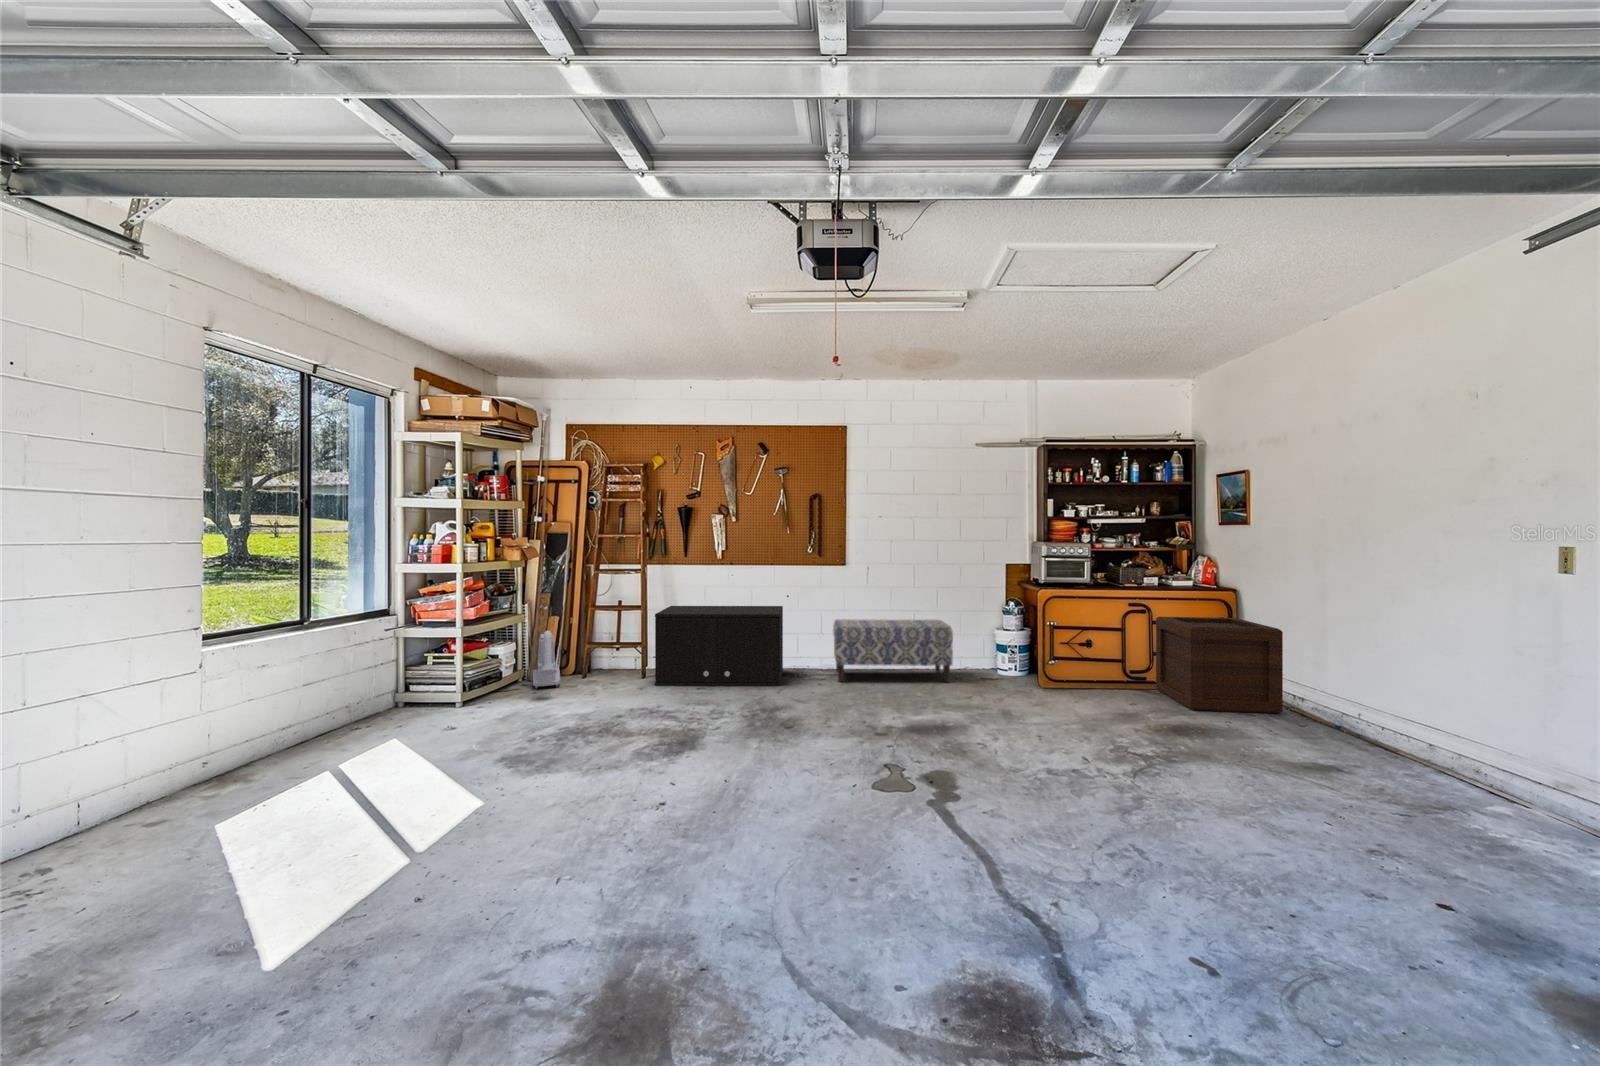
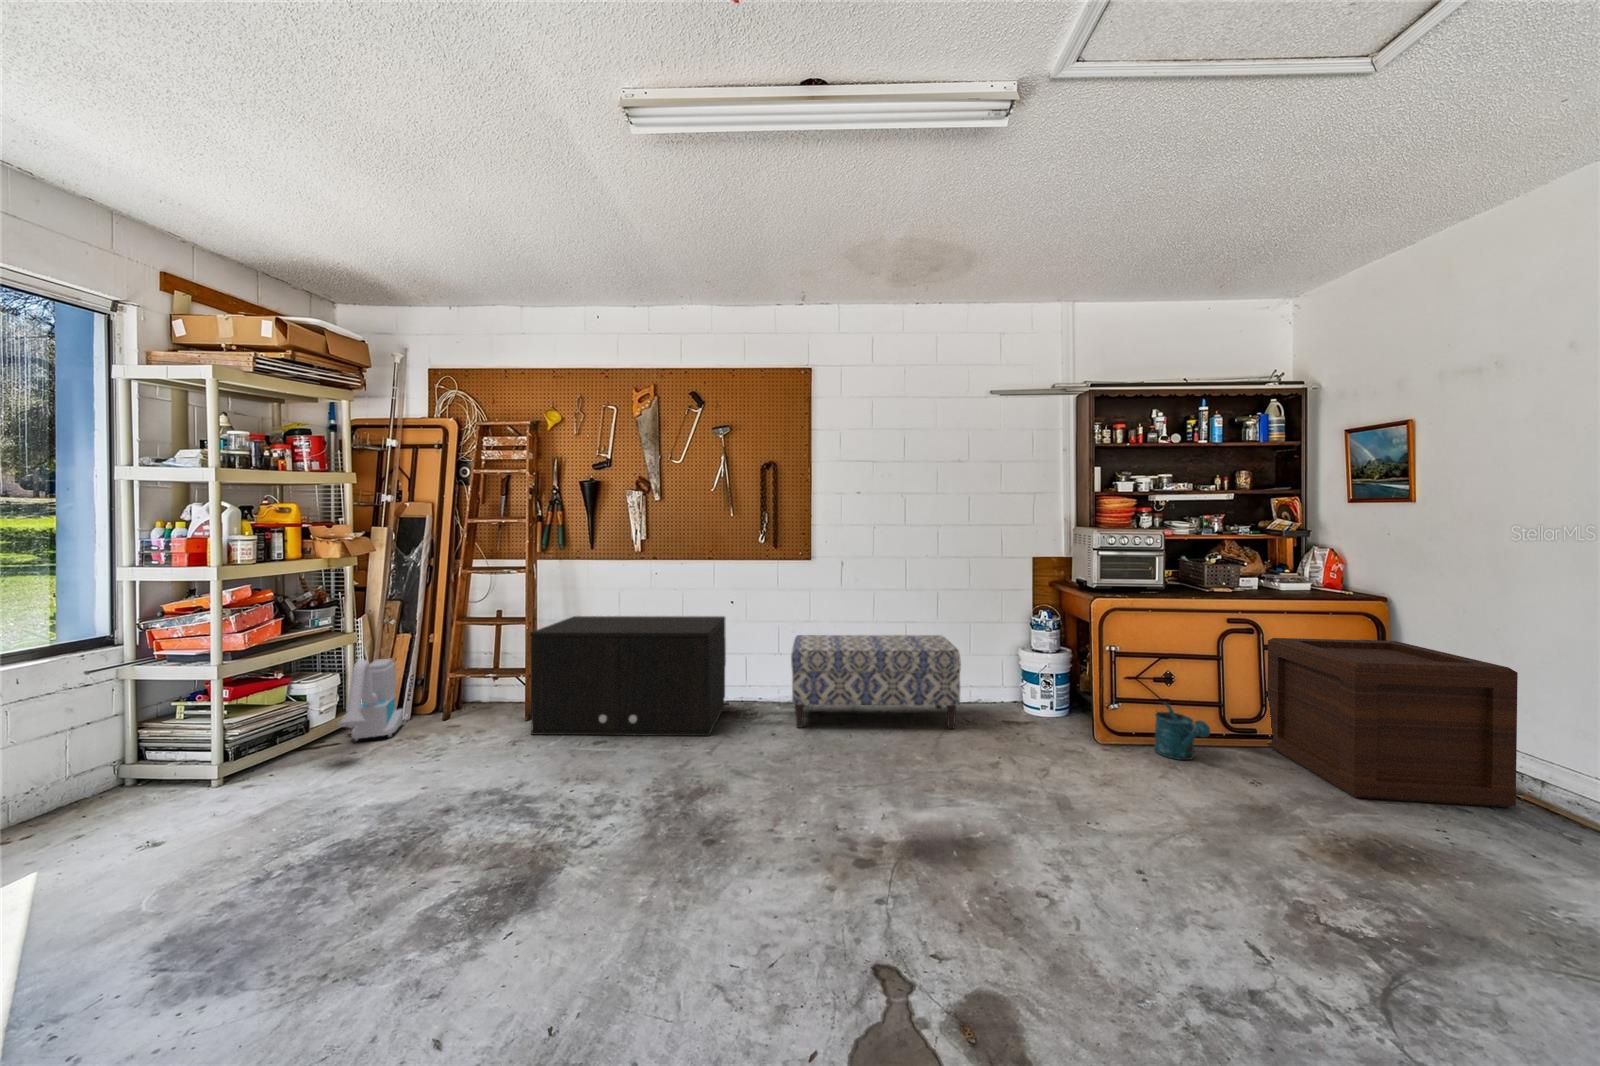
watering can: none [1081,660,1111,696] -> present [1154,702,1210,760]

